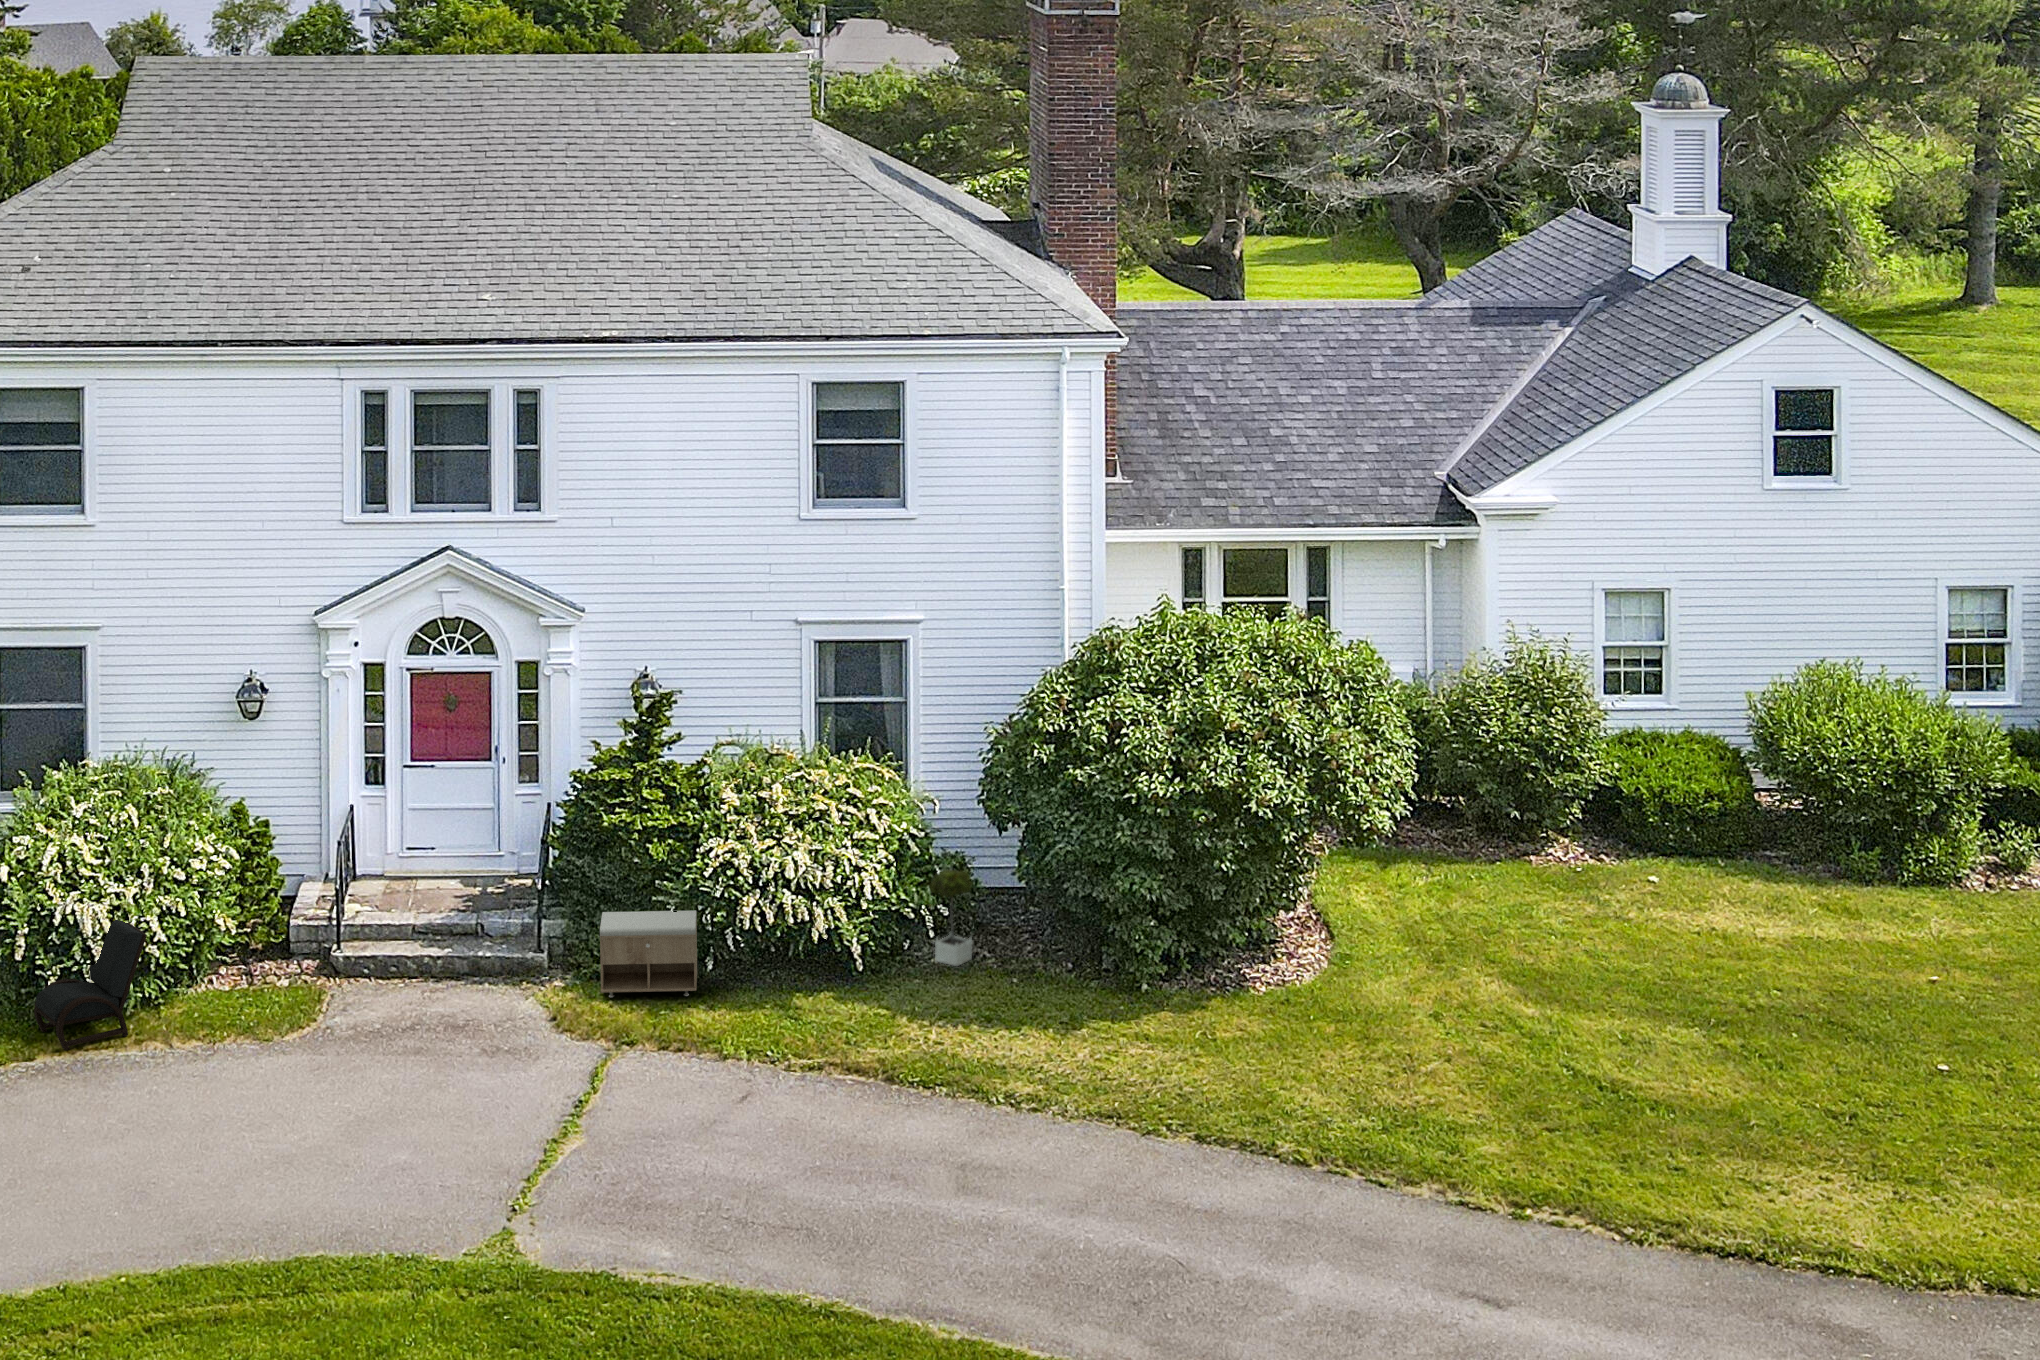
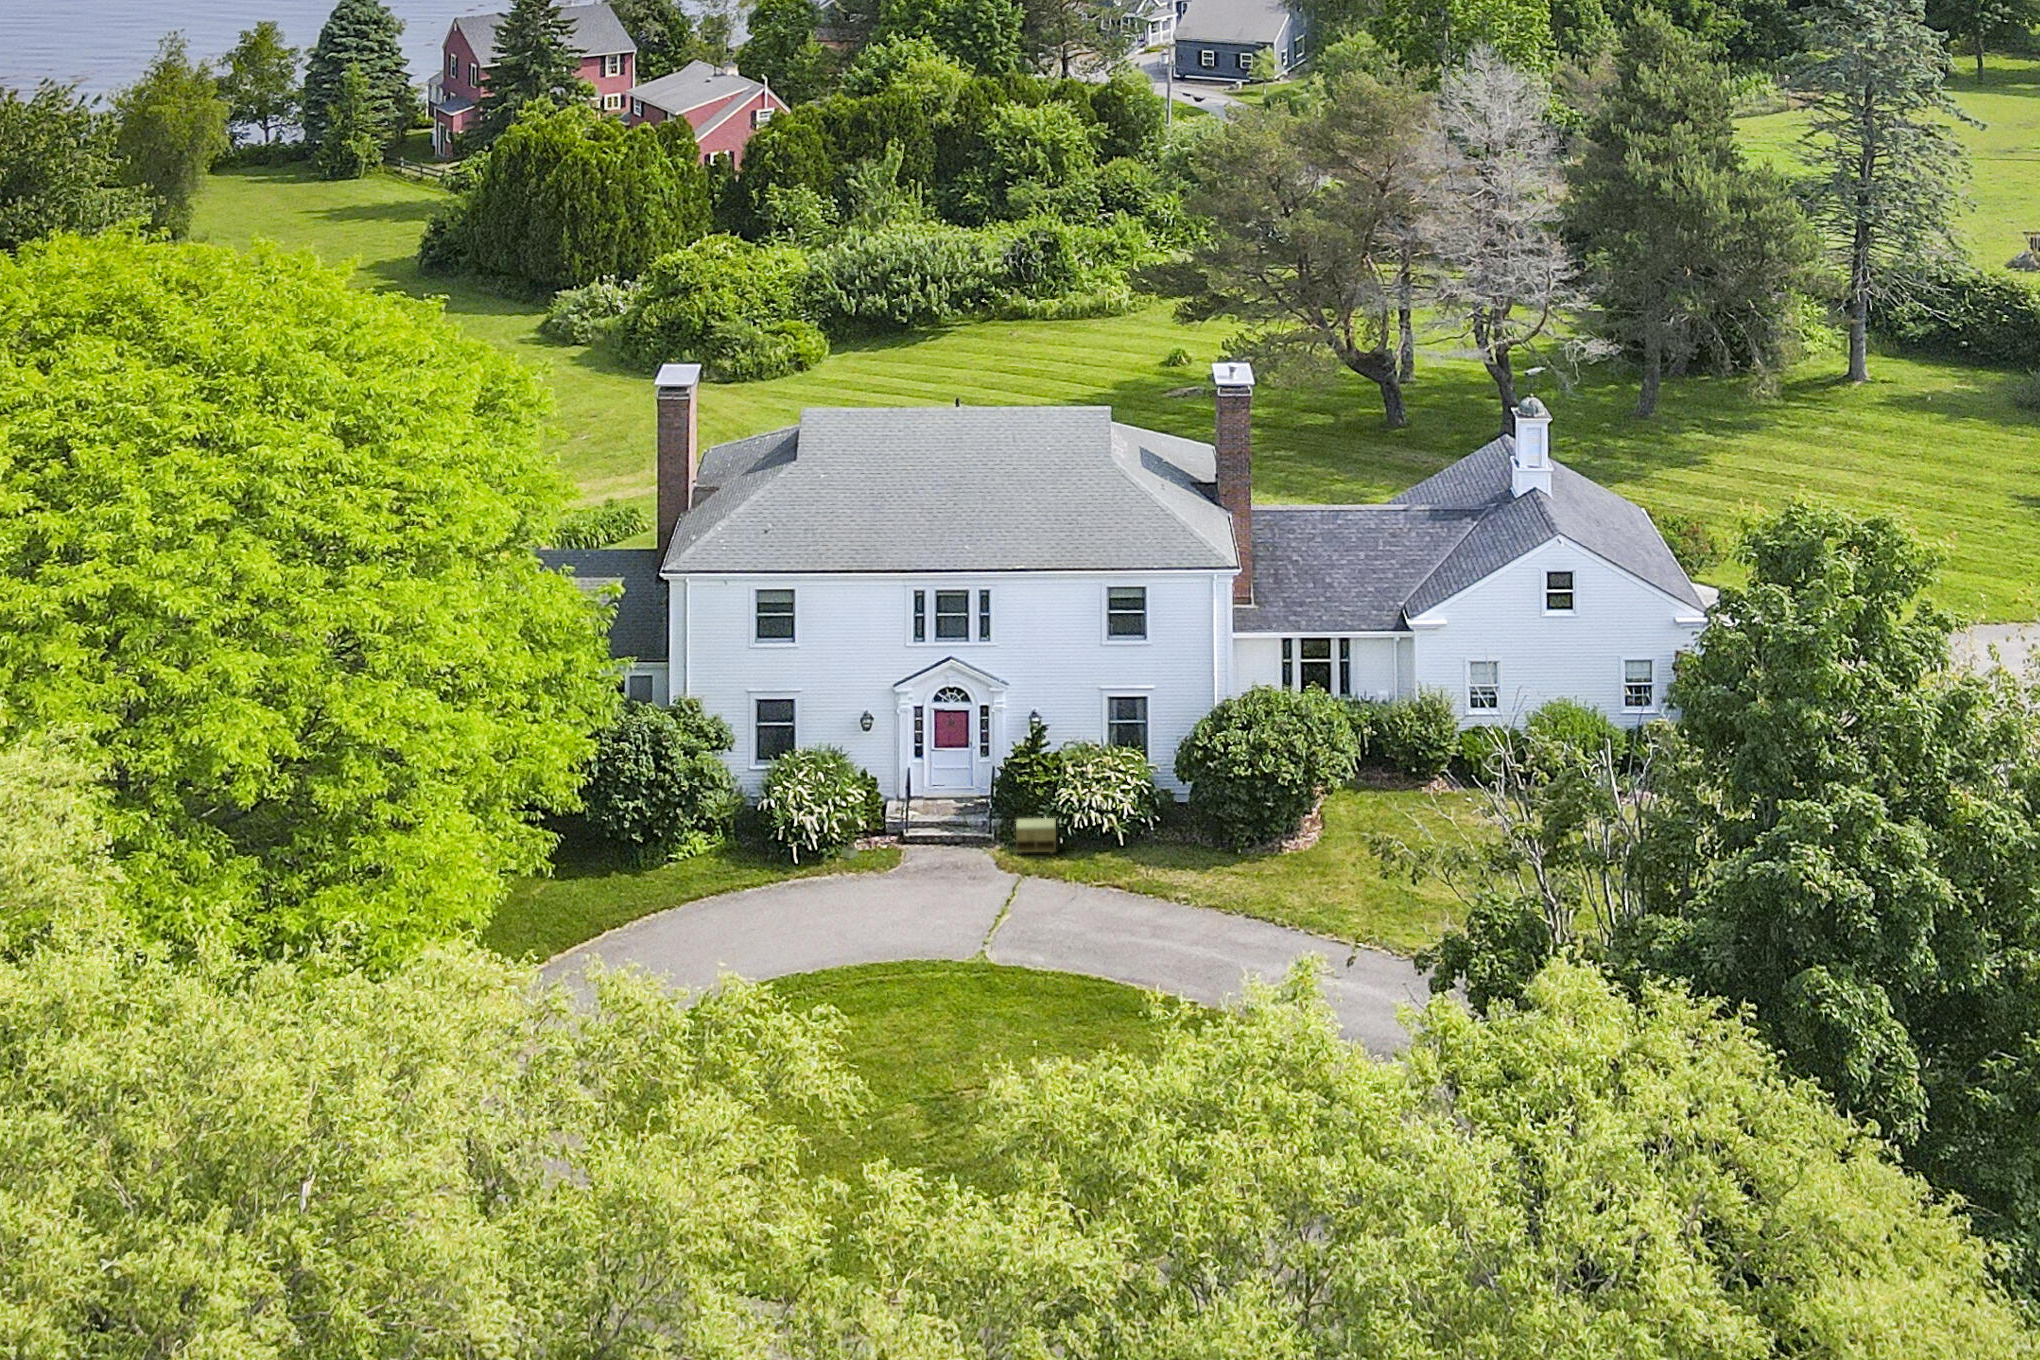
potted tree: present [930,870,972,966] -> present [840,819,858,859]
lounge chair: present [34,919,147,1050] -> none [788,823,834,876]

